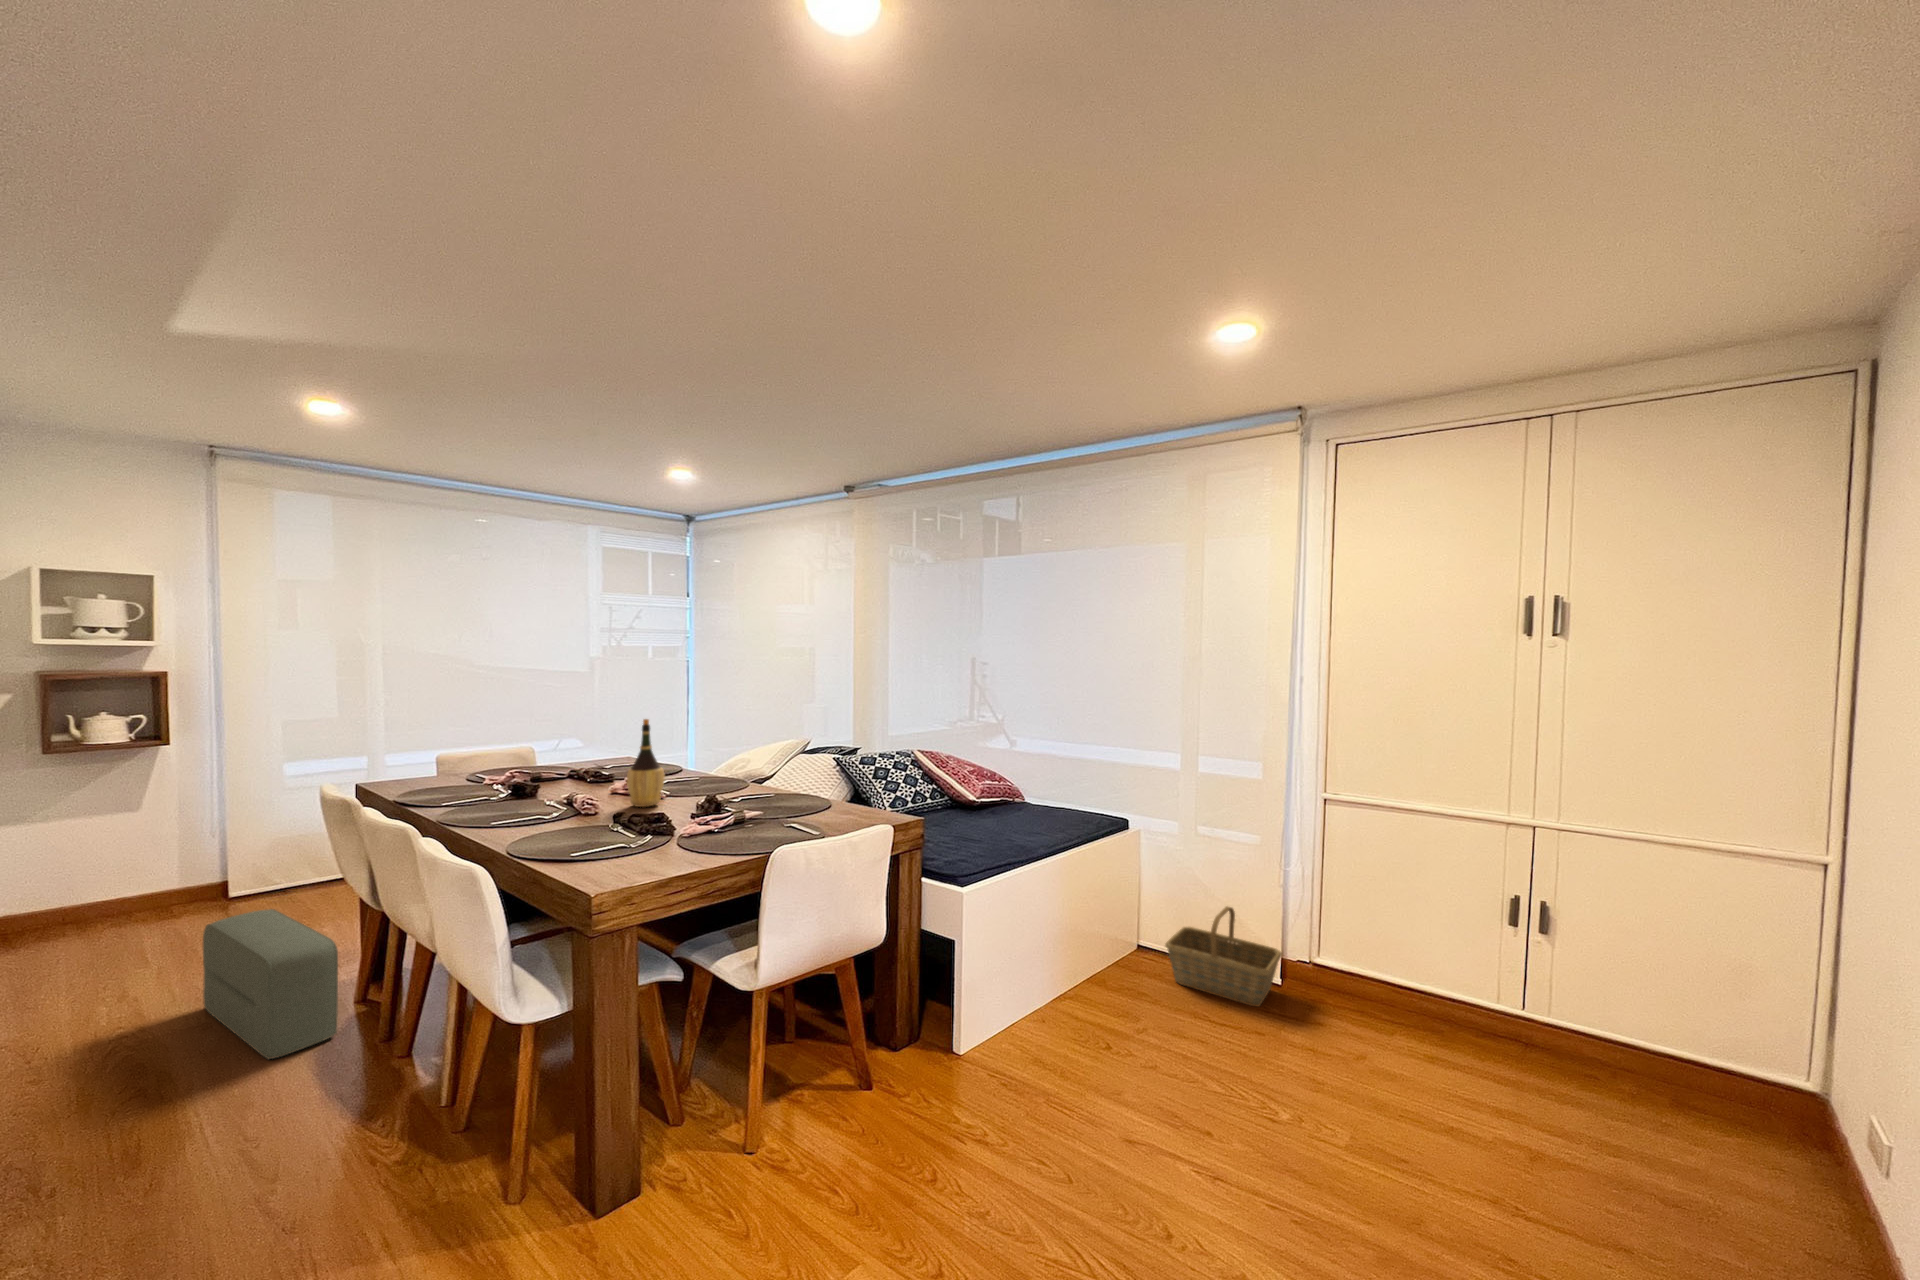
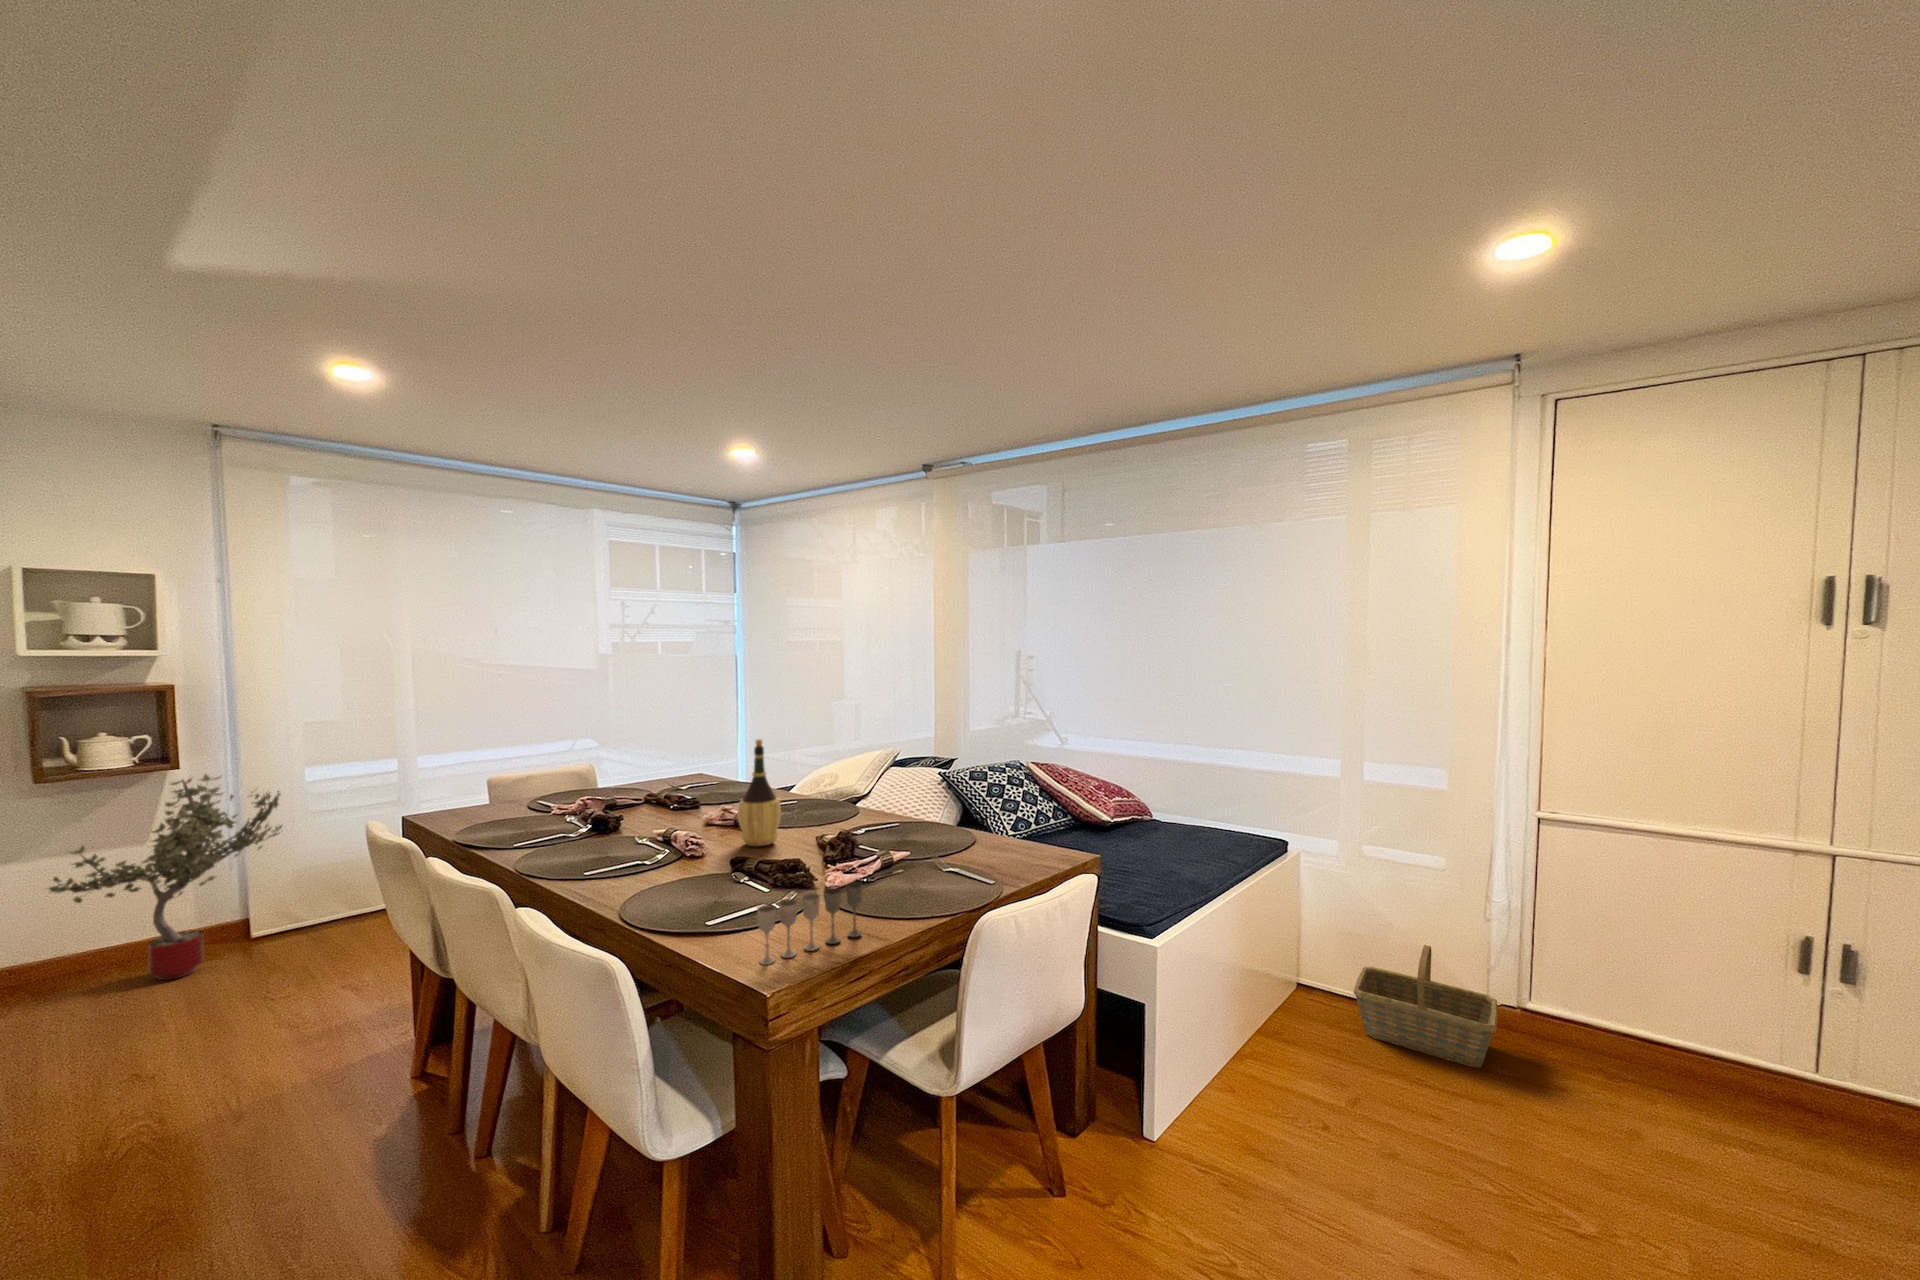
potted tree: none [47,750,261,929] -> present [49,774,282,980]
wine glass: none [593,822,687,878] -> present [757,882,863,965]
pouf: present [203,909,338,1060] -> none [232,967,398,1161]

